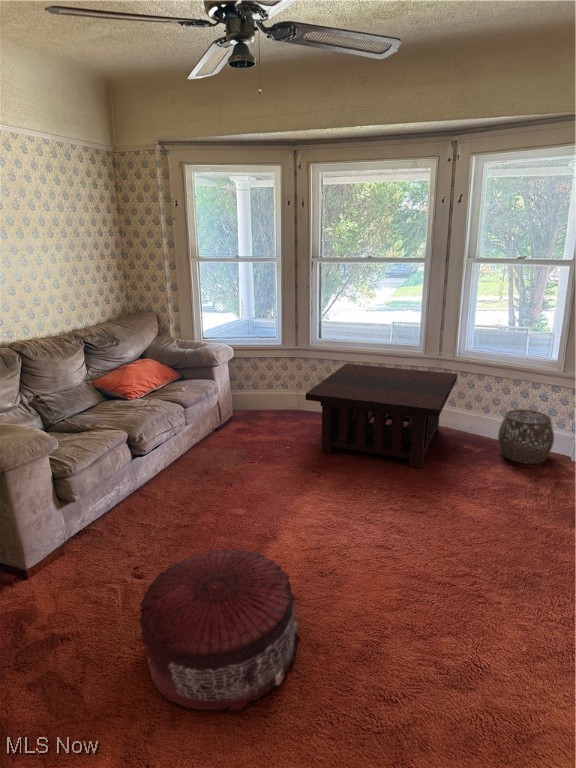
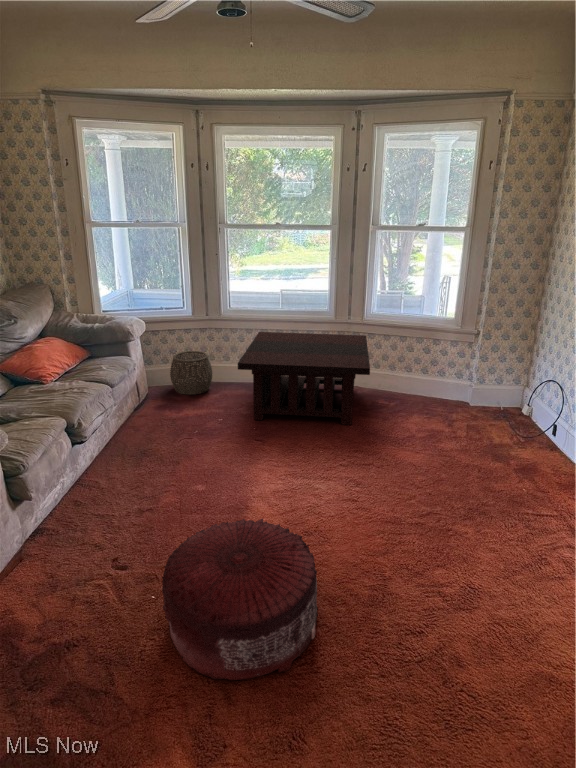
woven basket: present [498,409,554,464] -> present [170,351,212,395]

